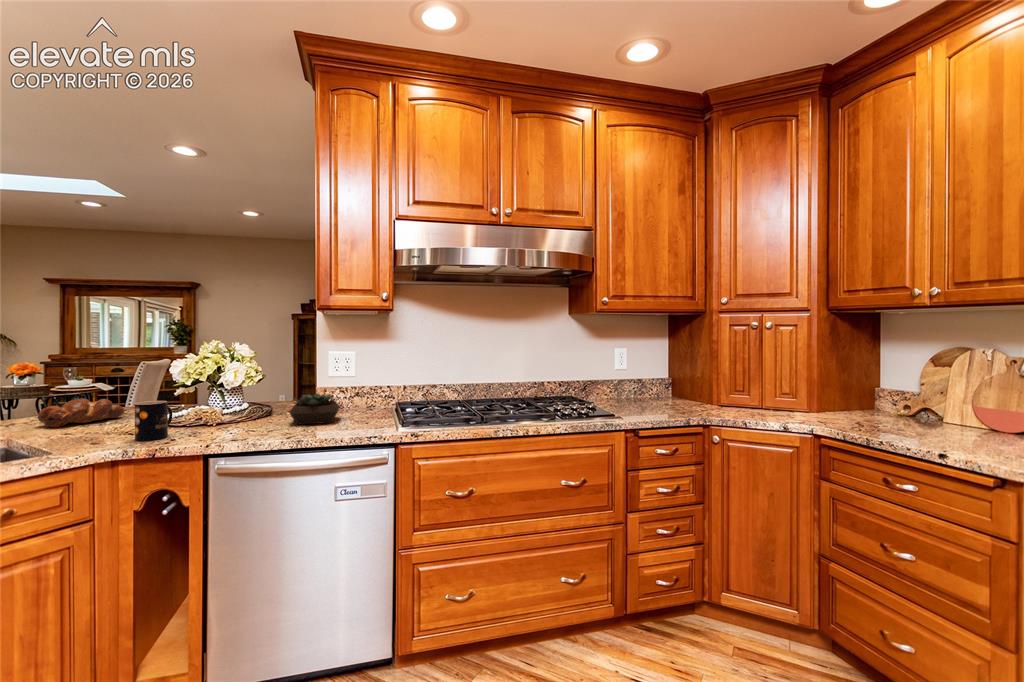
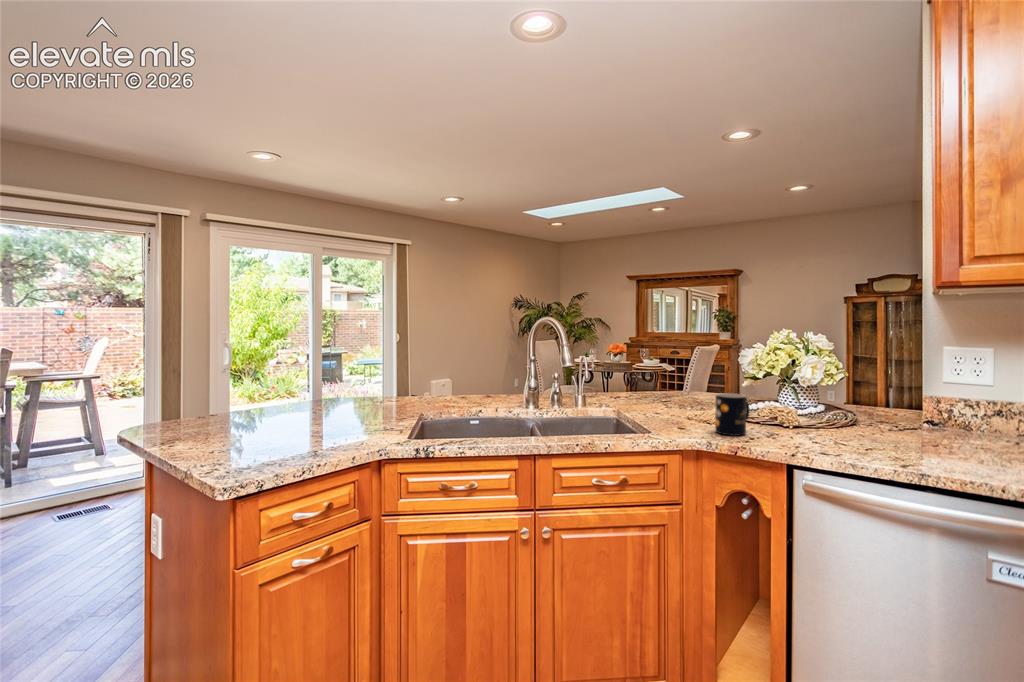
succulent plant: present [289,393,340,424] -> none [894,404,980,453]
bread loaf: present [38,398,125,427] -> none [635,381,698,406]

